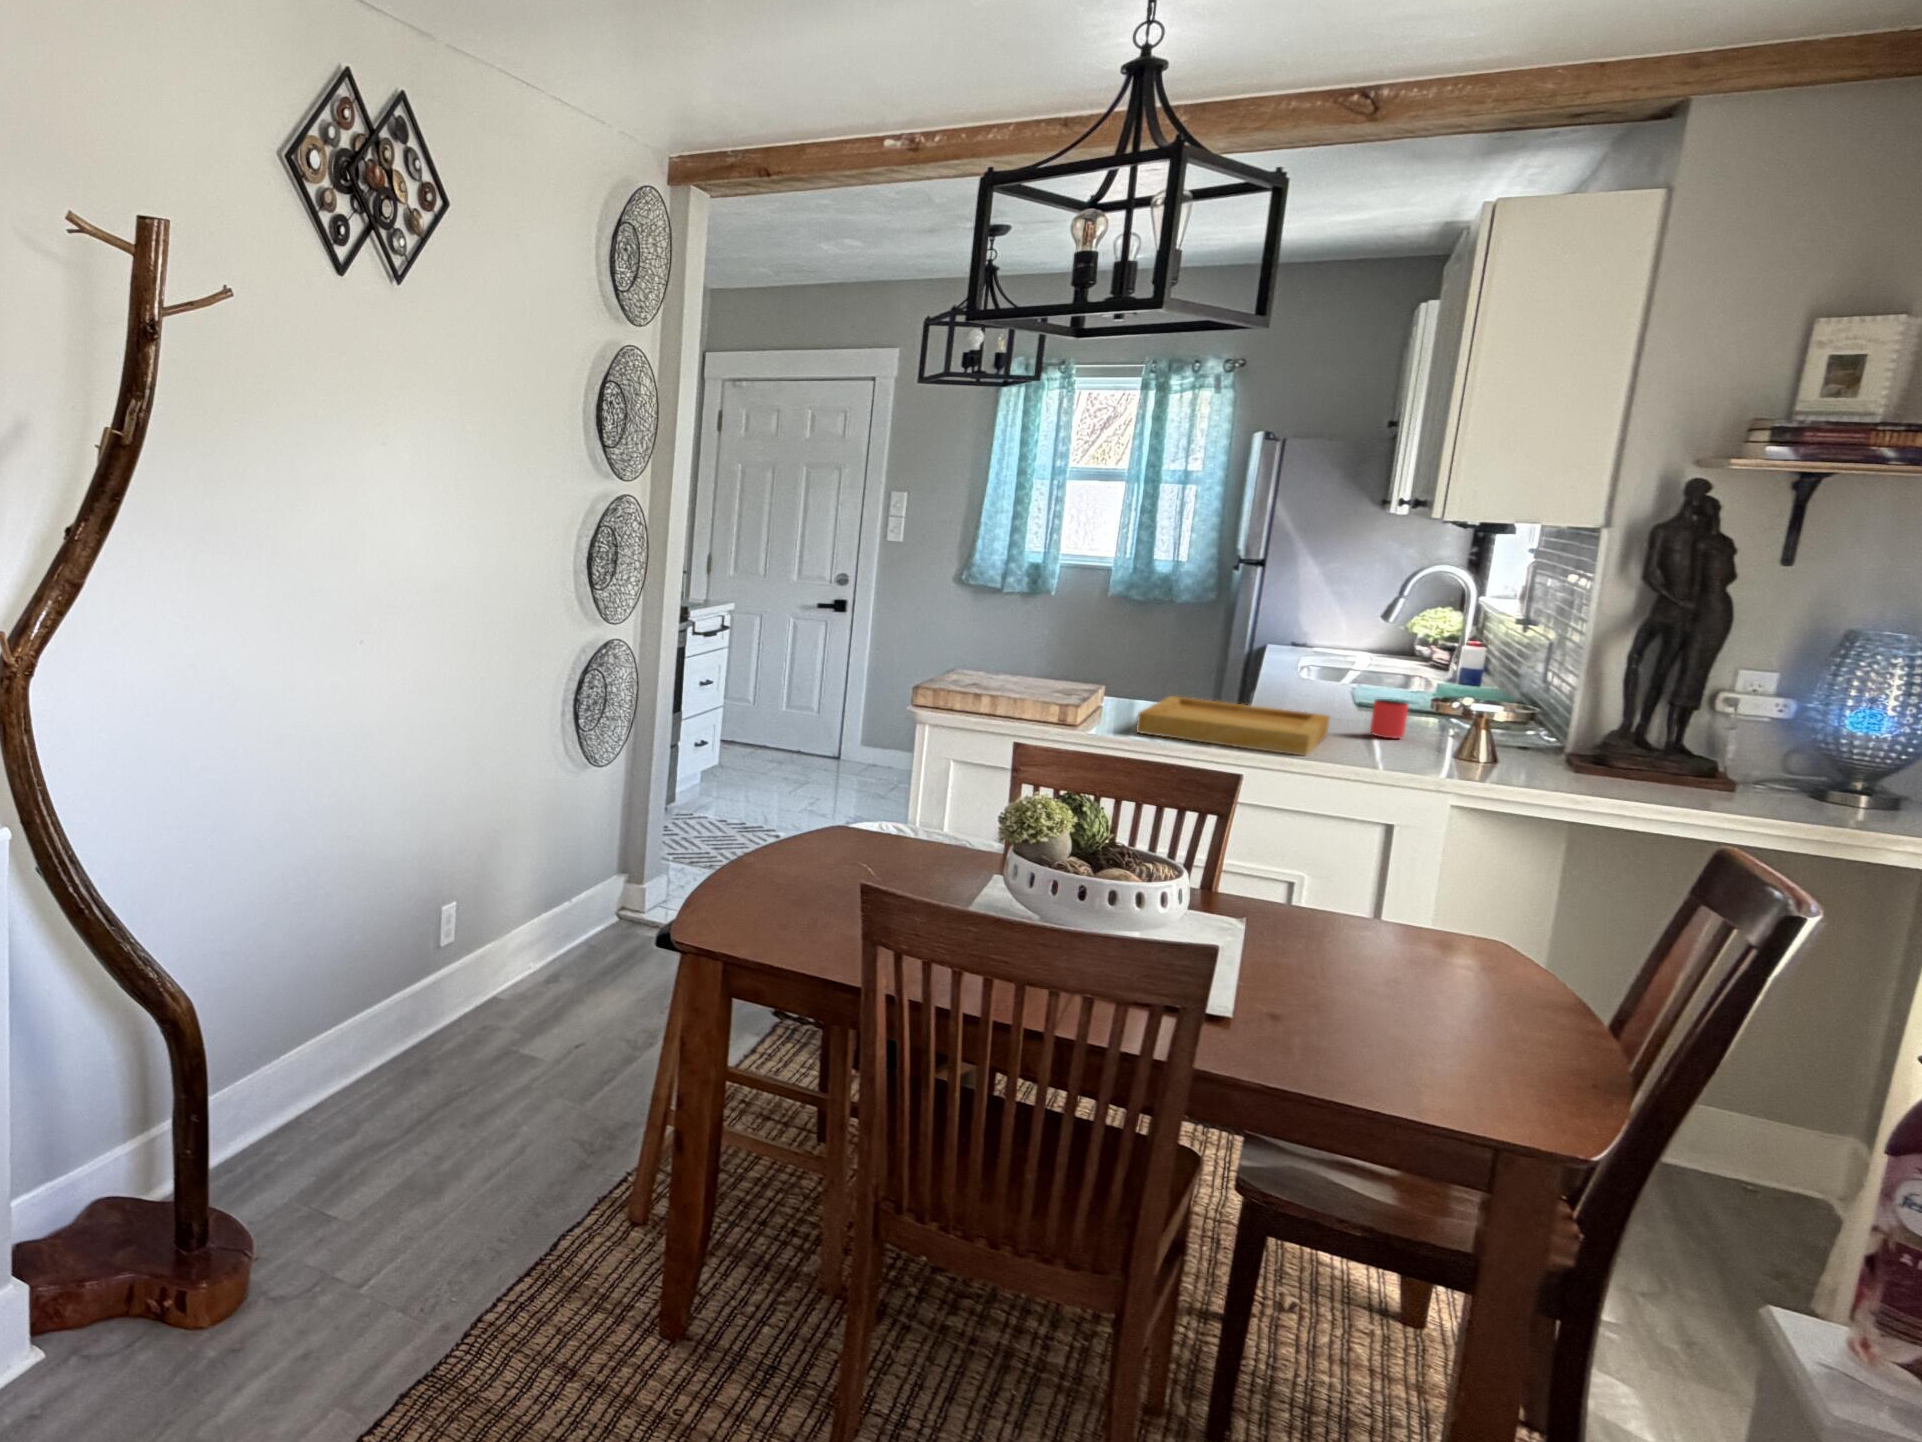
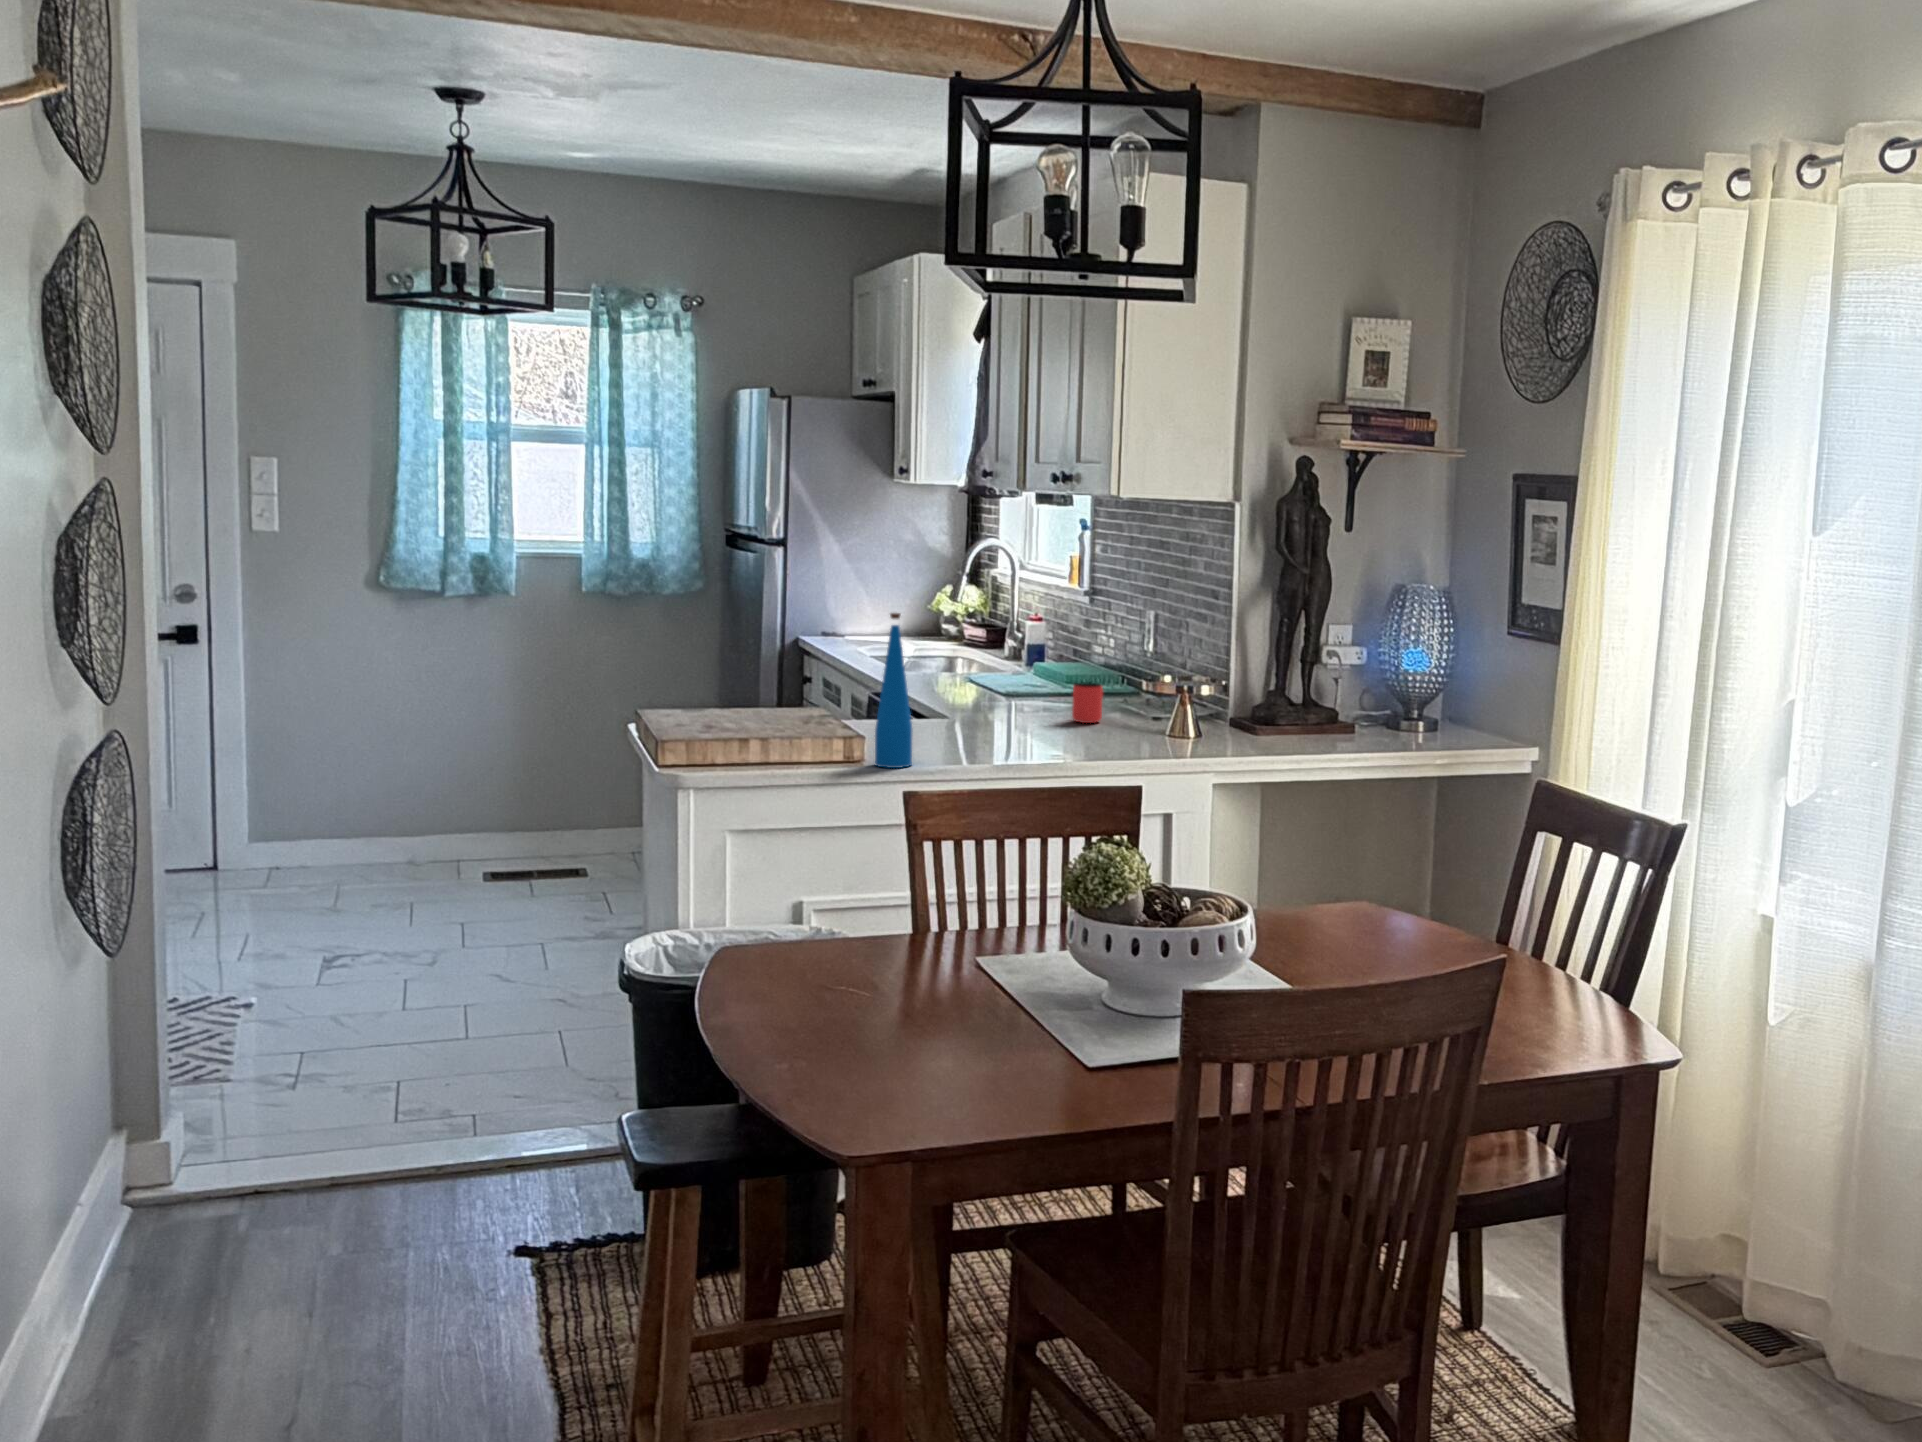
bottle: none [1090,609,1127,738] -> present [875,613,912,768]
tray: present [1136,696,1329,756] -> none [892,707,1081,757]

